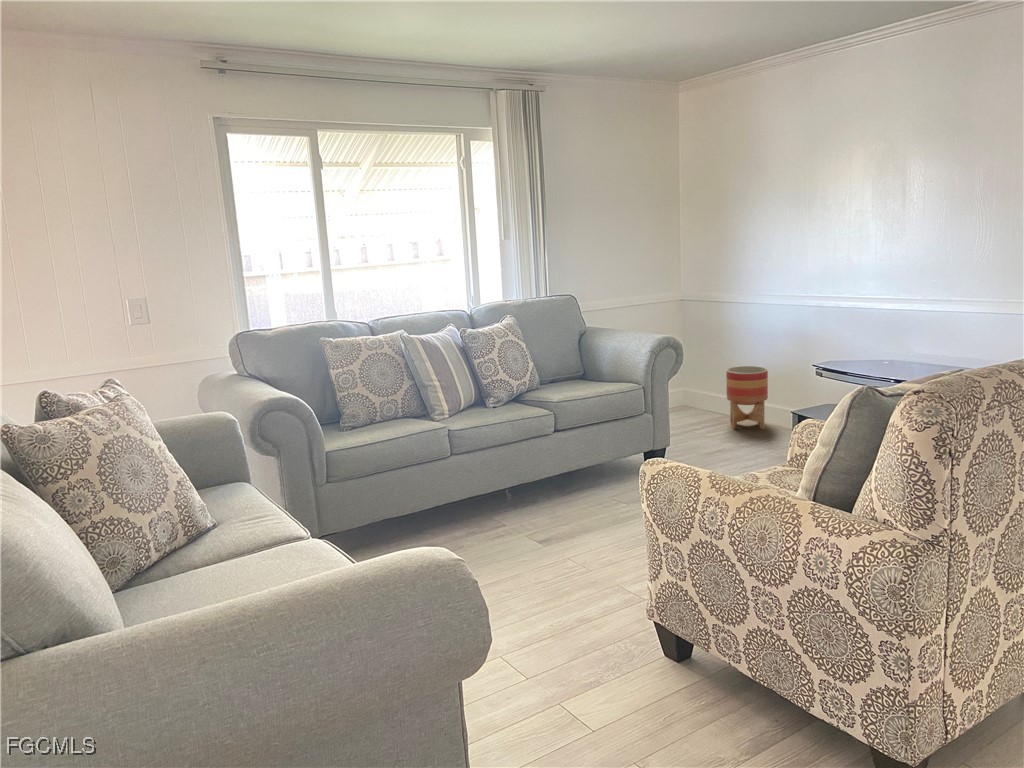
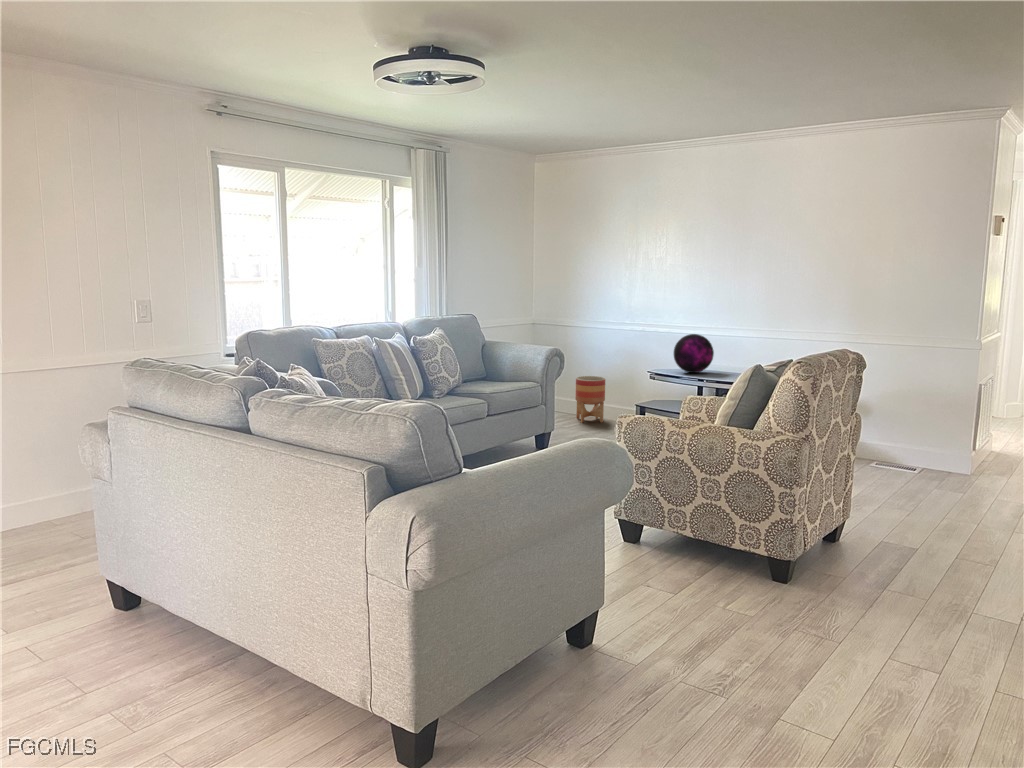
decorative orb: none [852,308,916,365] -> present [674,334,714,373]

